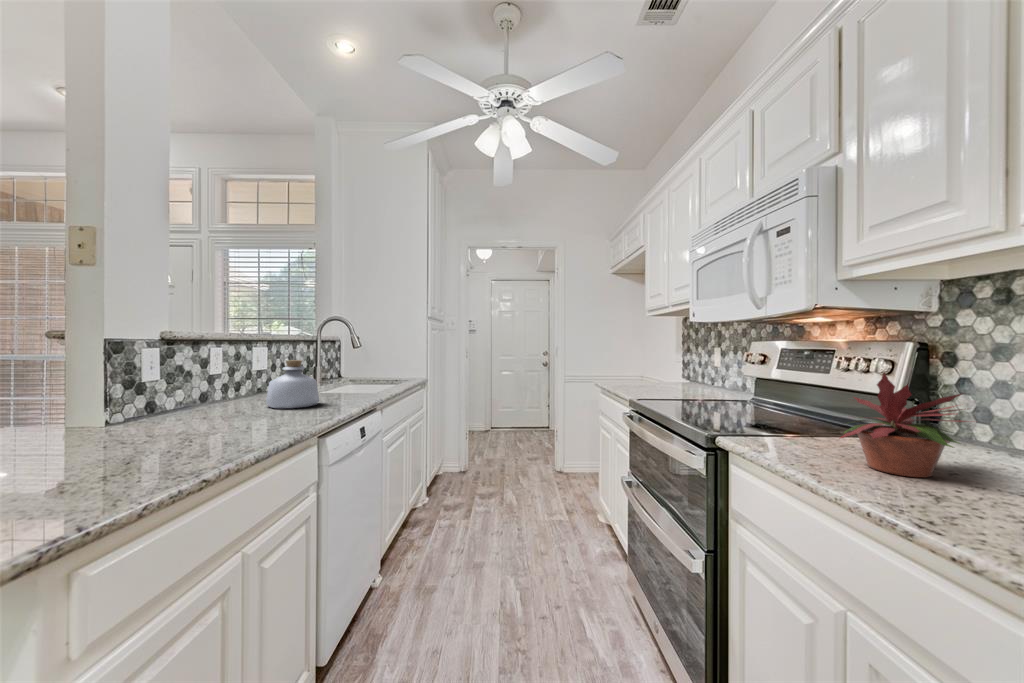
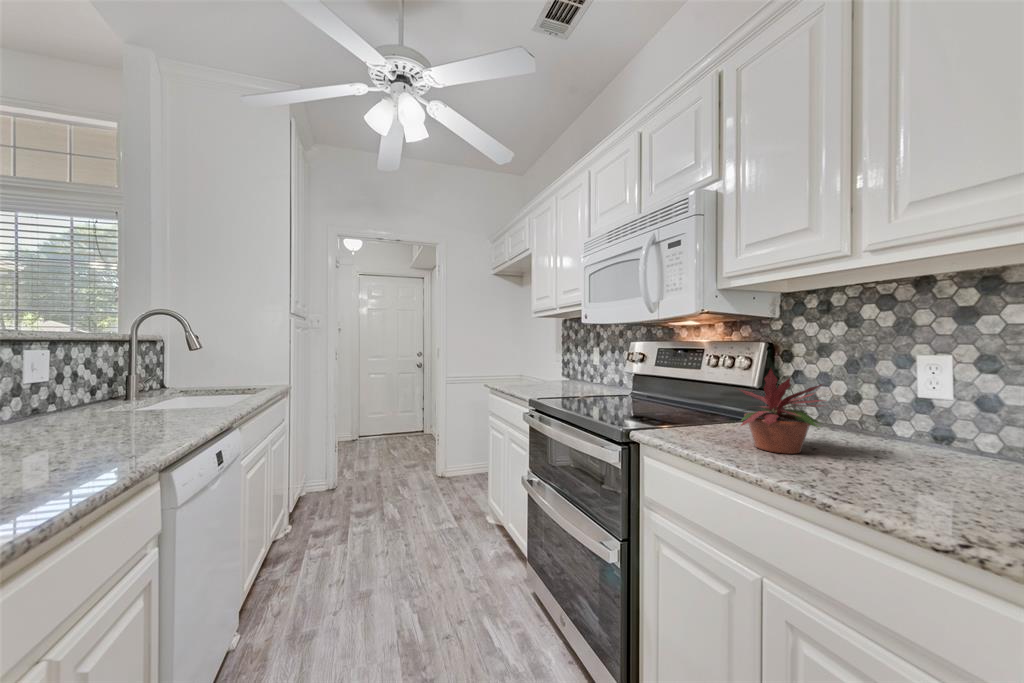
bottle: present [266,360,319,409] -> none [51,367,147,437]

